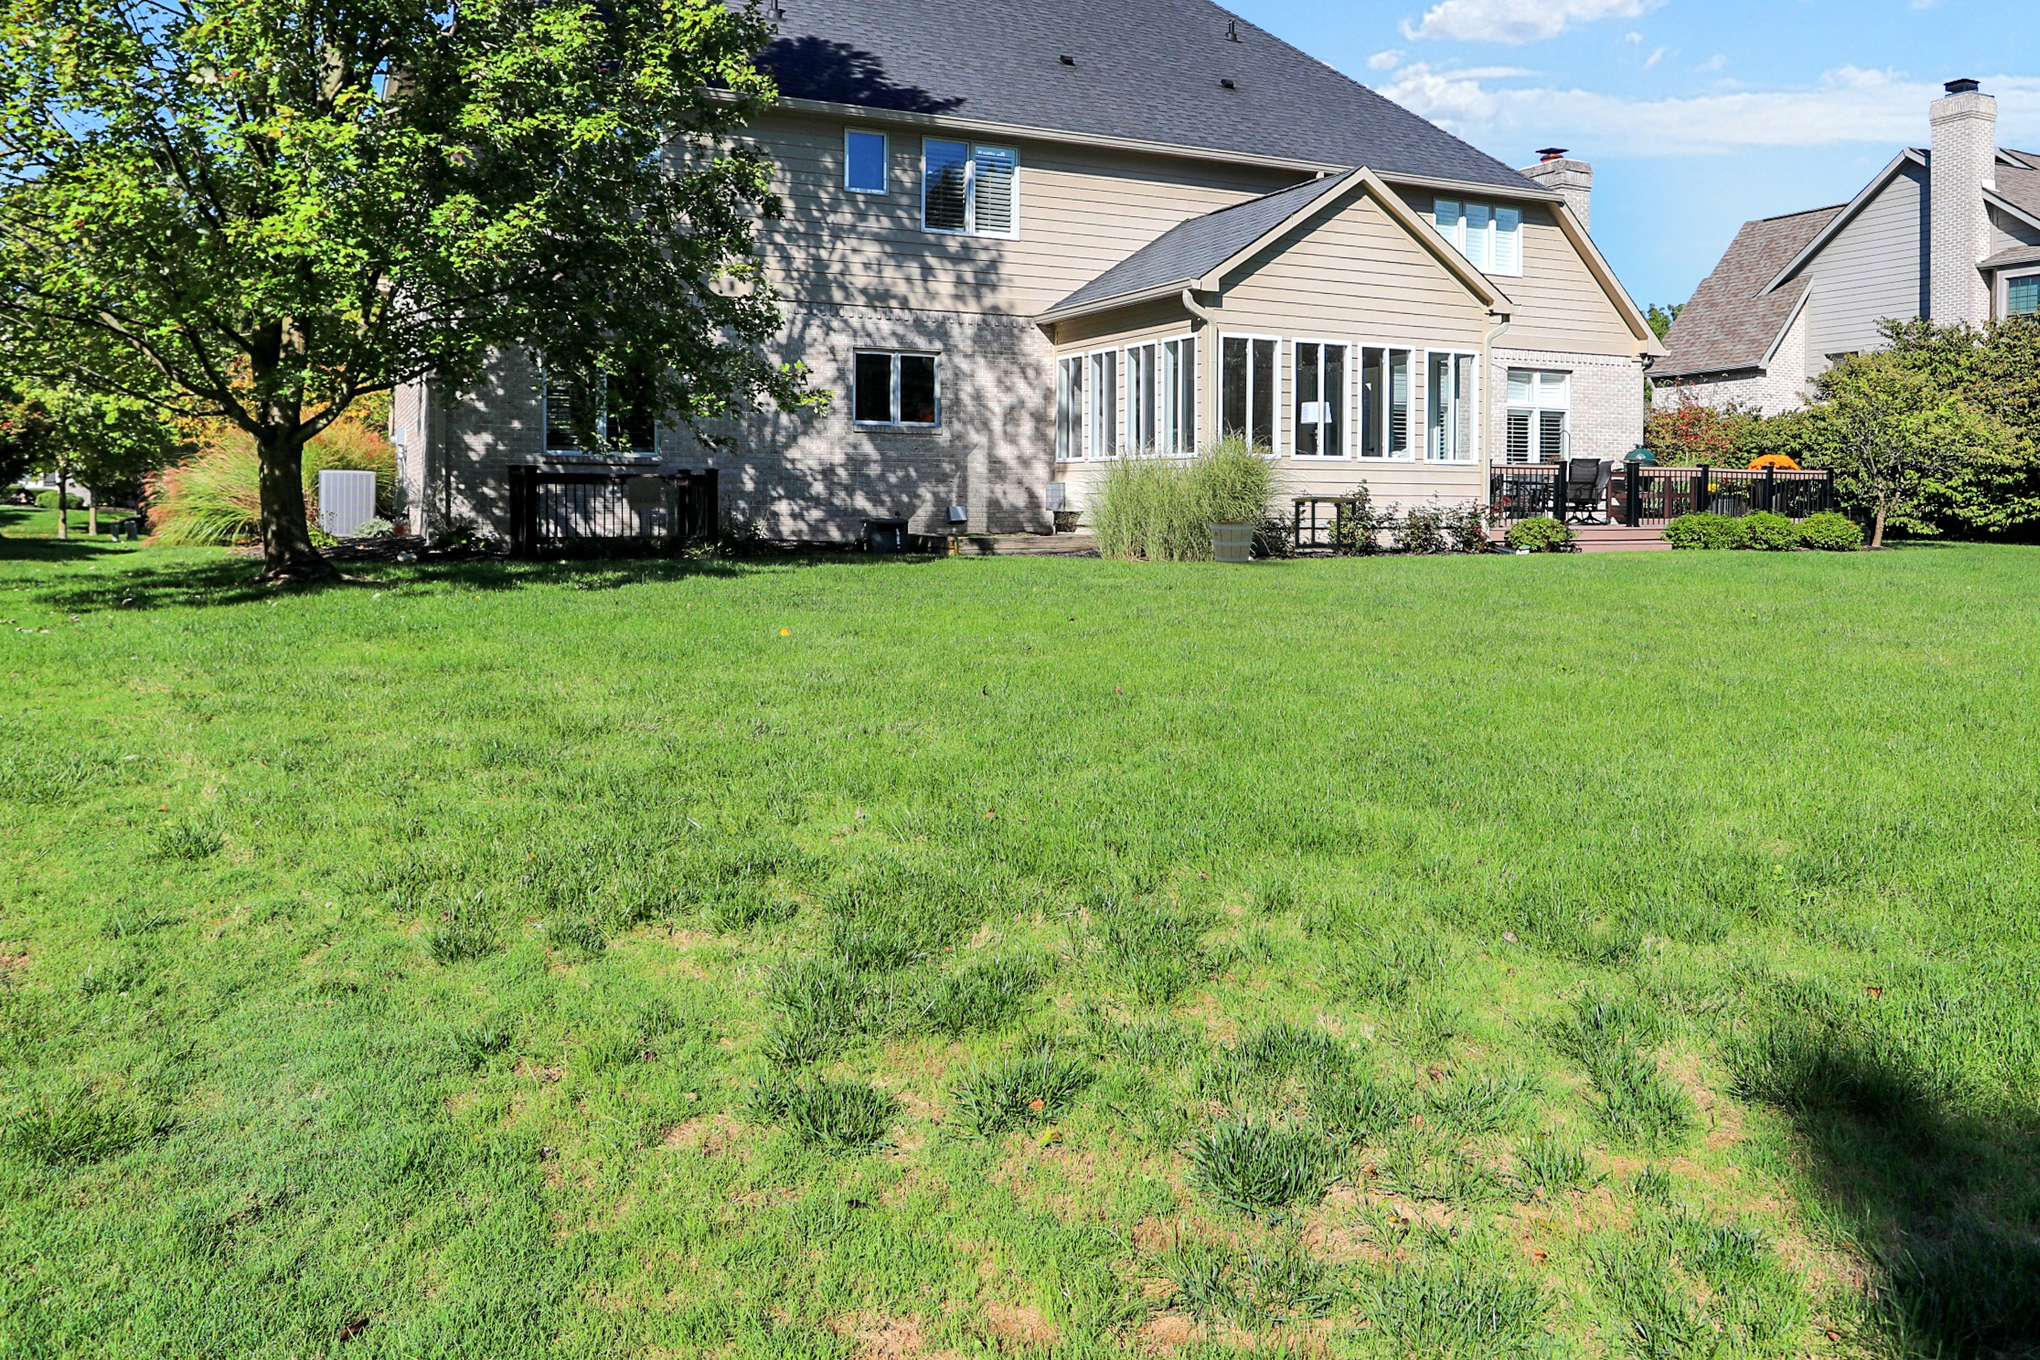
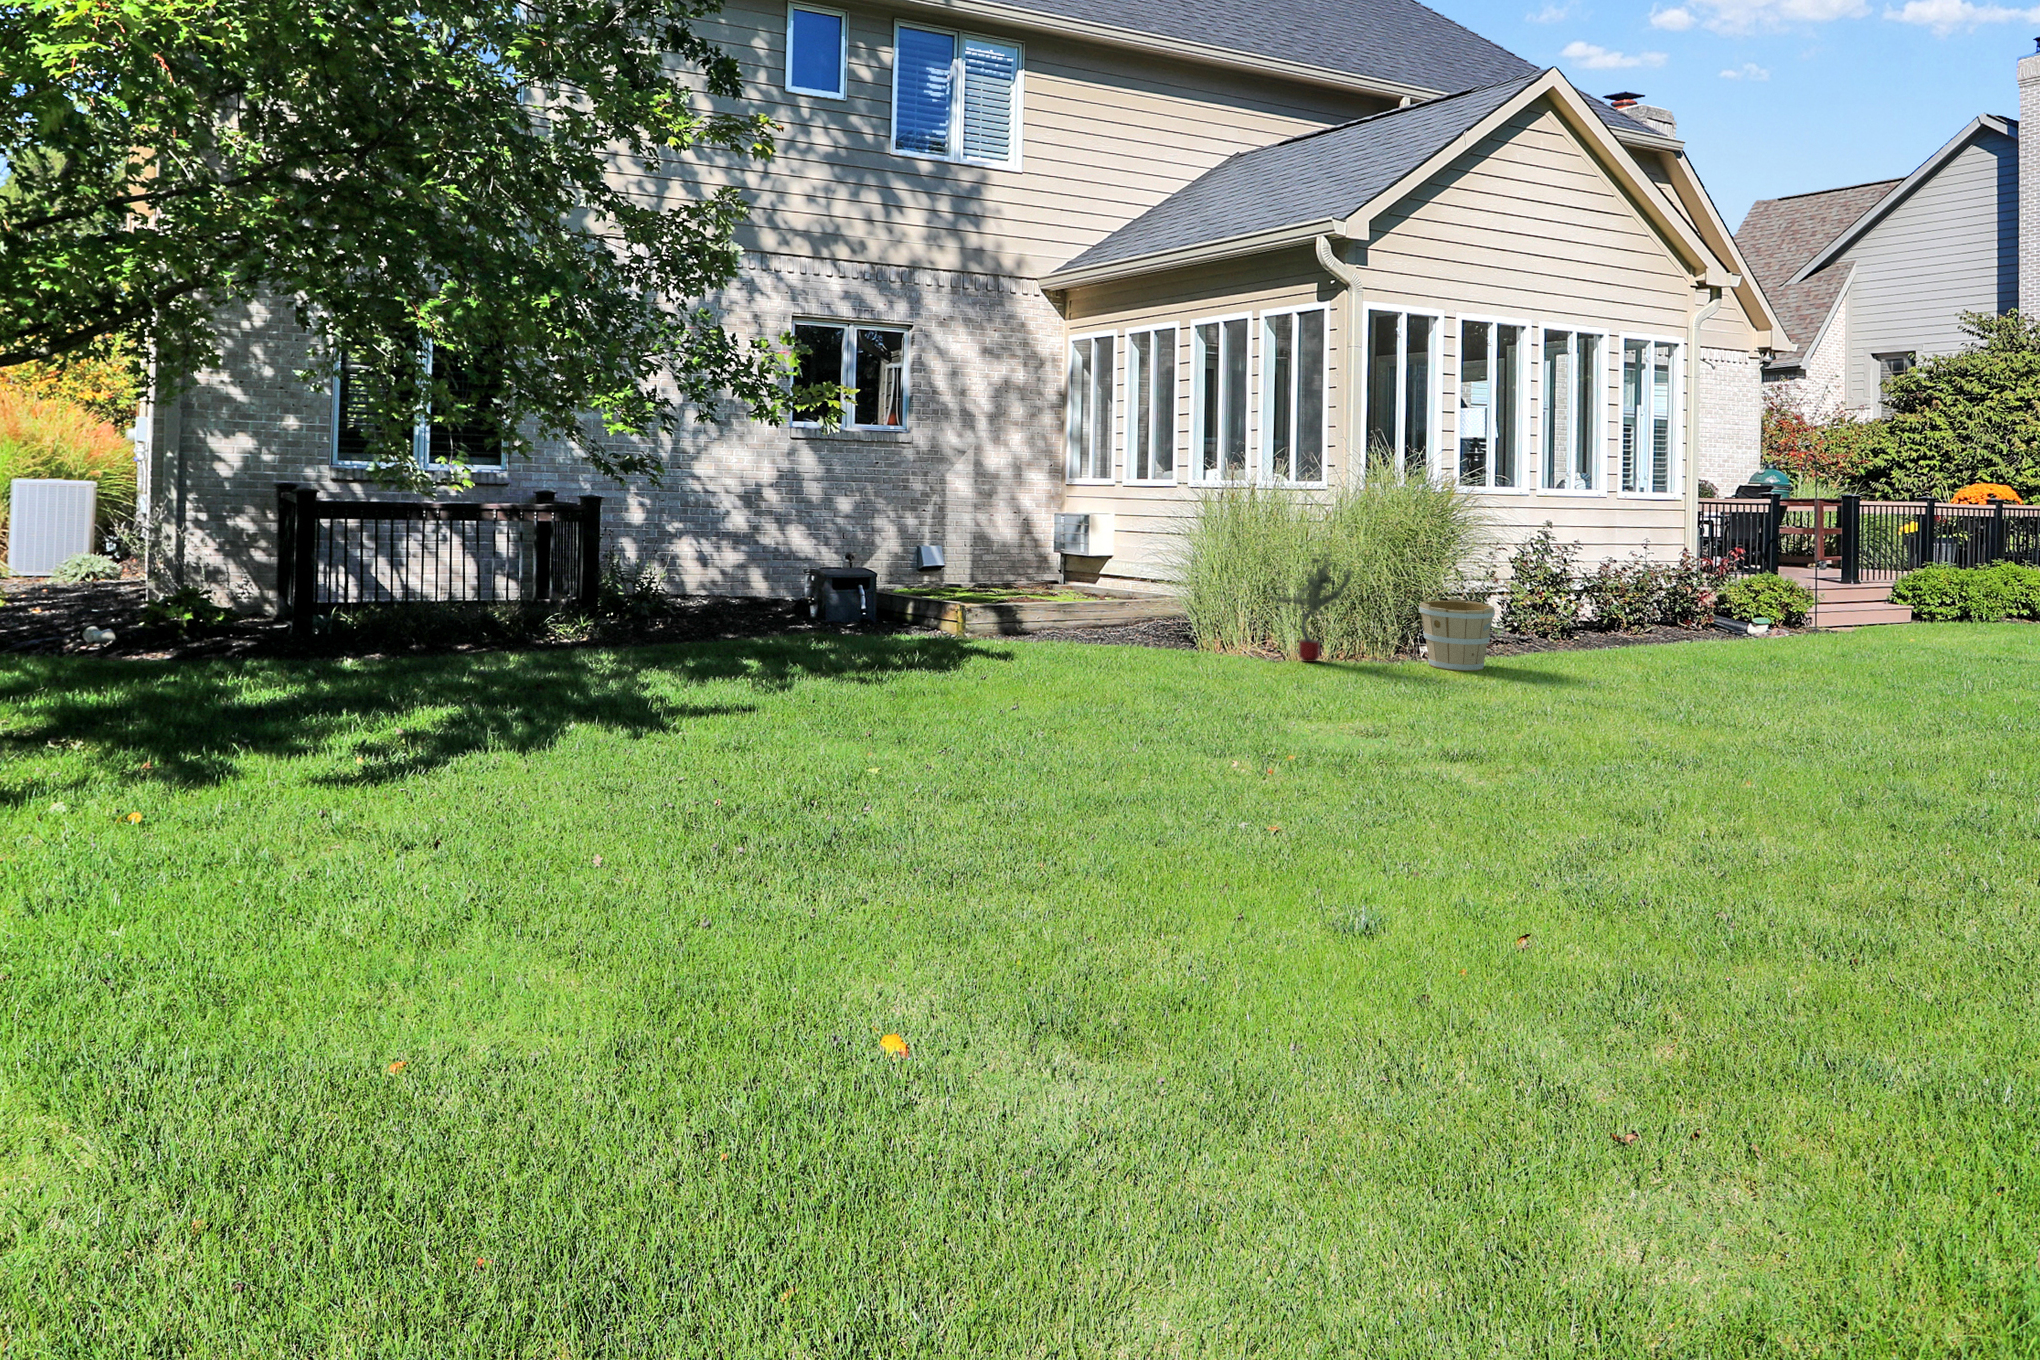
chair: present [625,477,671,541] -> none [455,505,528,607]
potted tree: present [391,479,421,536] -> present [1271,554,1352,662]
side table: present [1291,496,1360,550] -> none [1478,548,1570,636]

